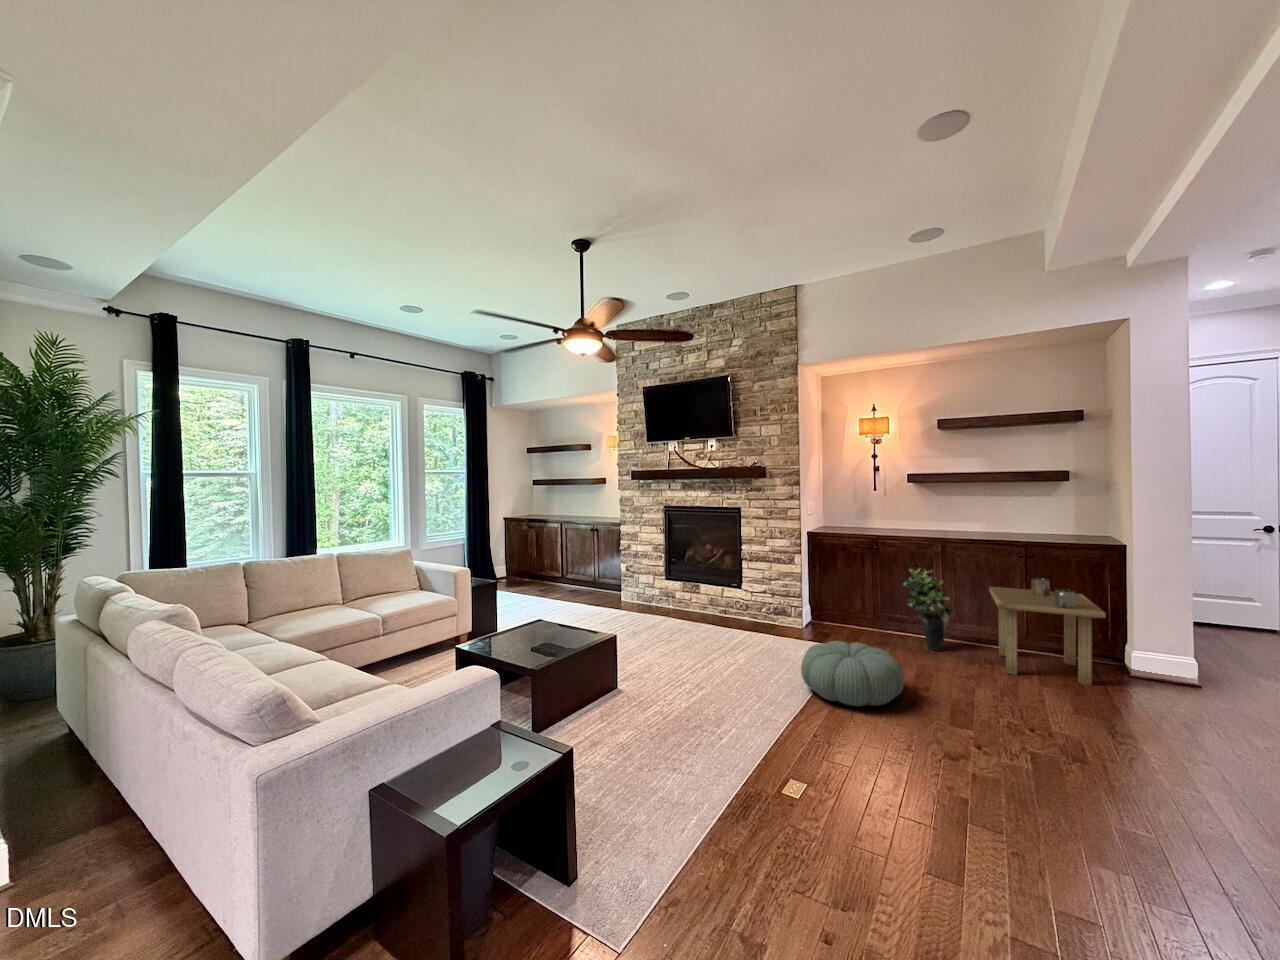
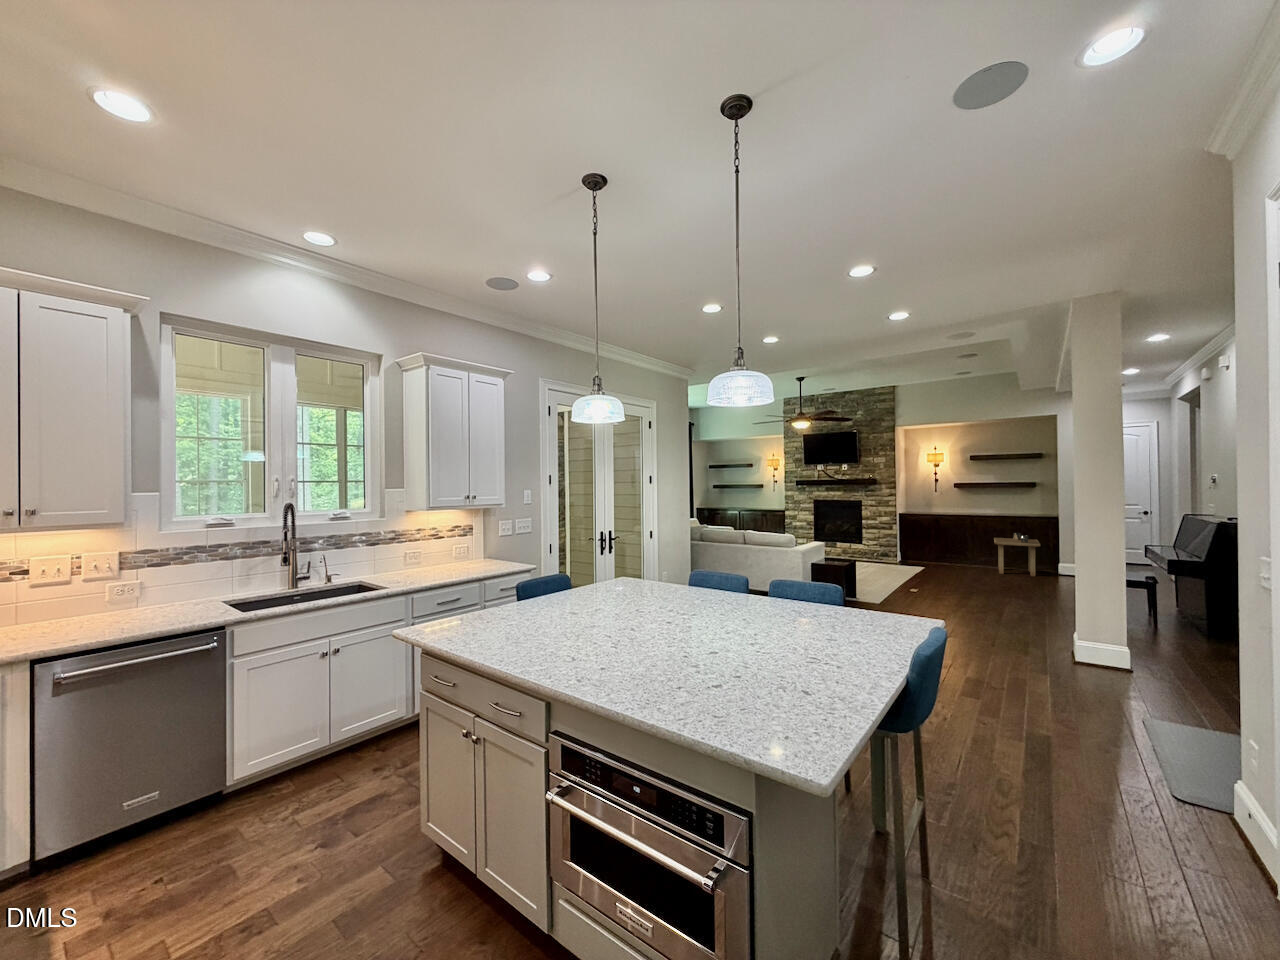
potted plant: present [904,569,954,651] -> none [951,530,977,568]
pouf: present [801,641,904,706] -> none [905,558,951,580]

